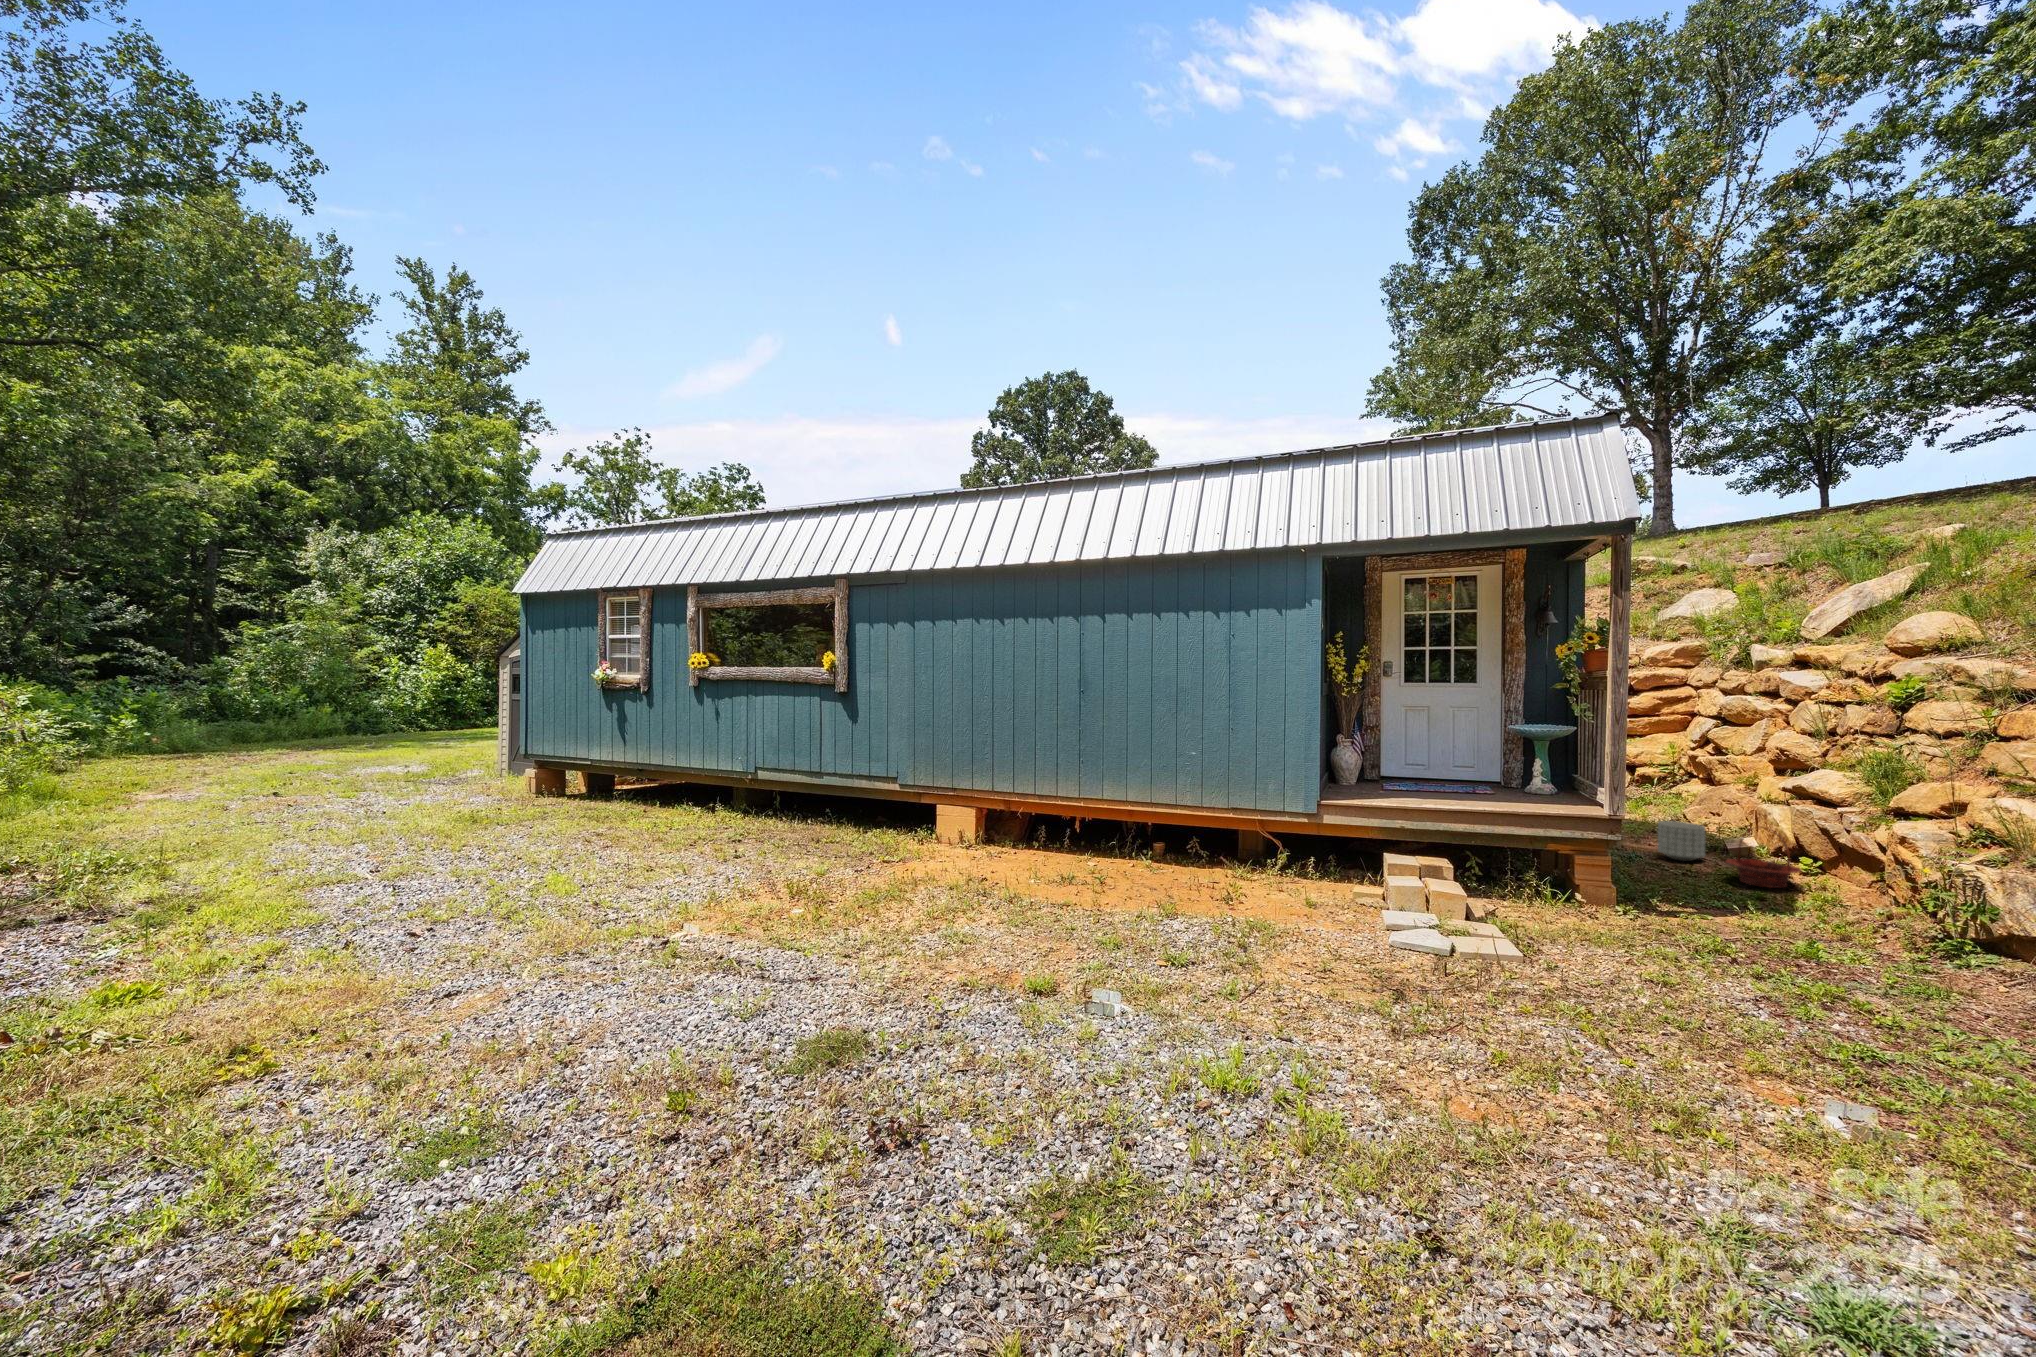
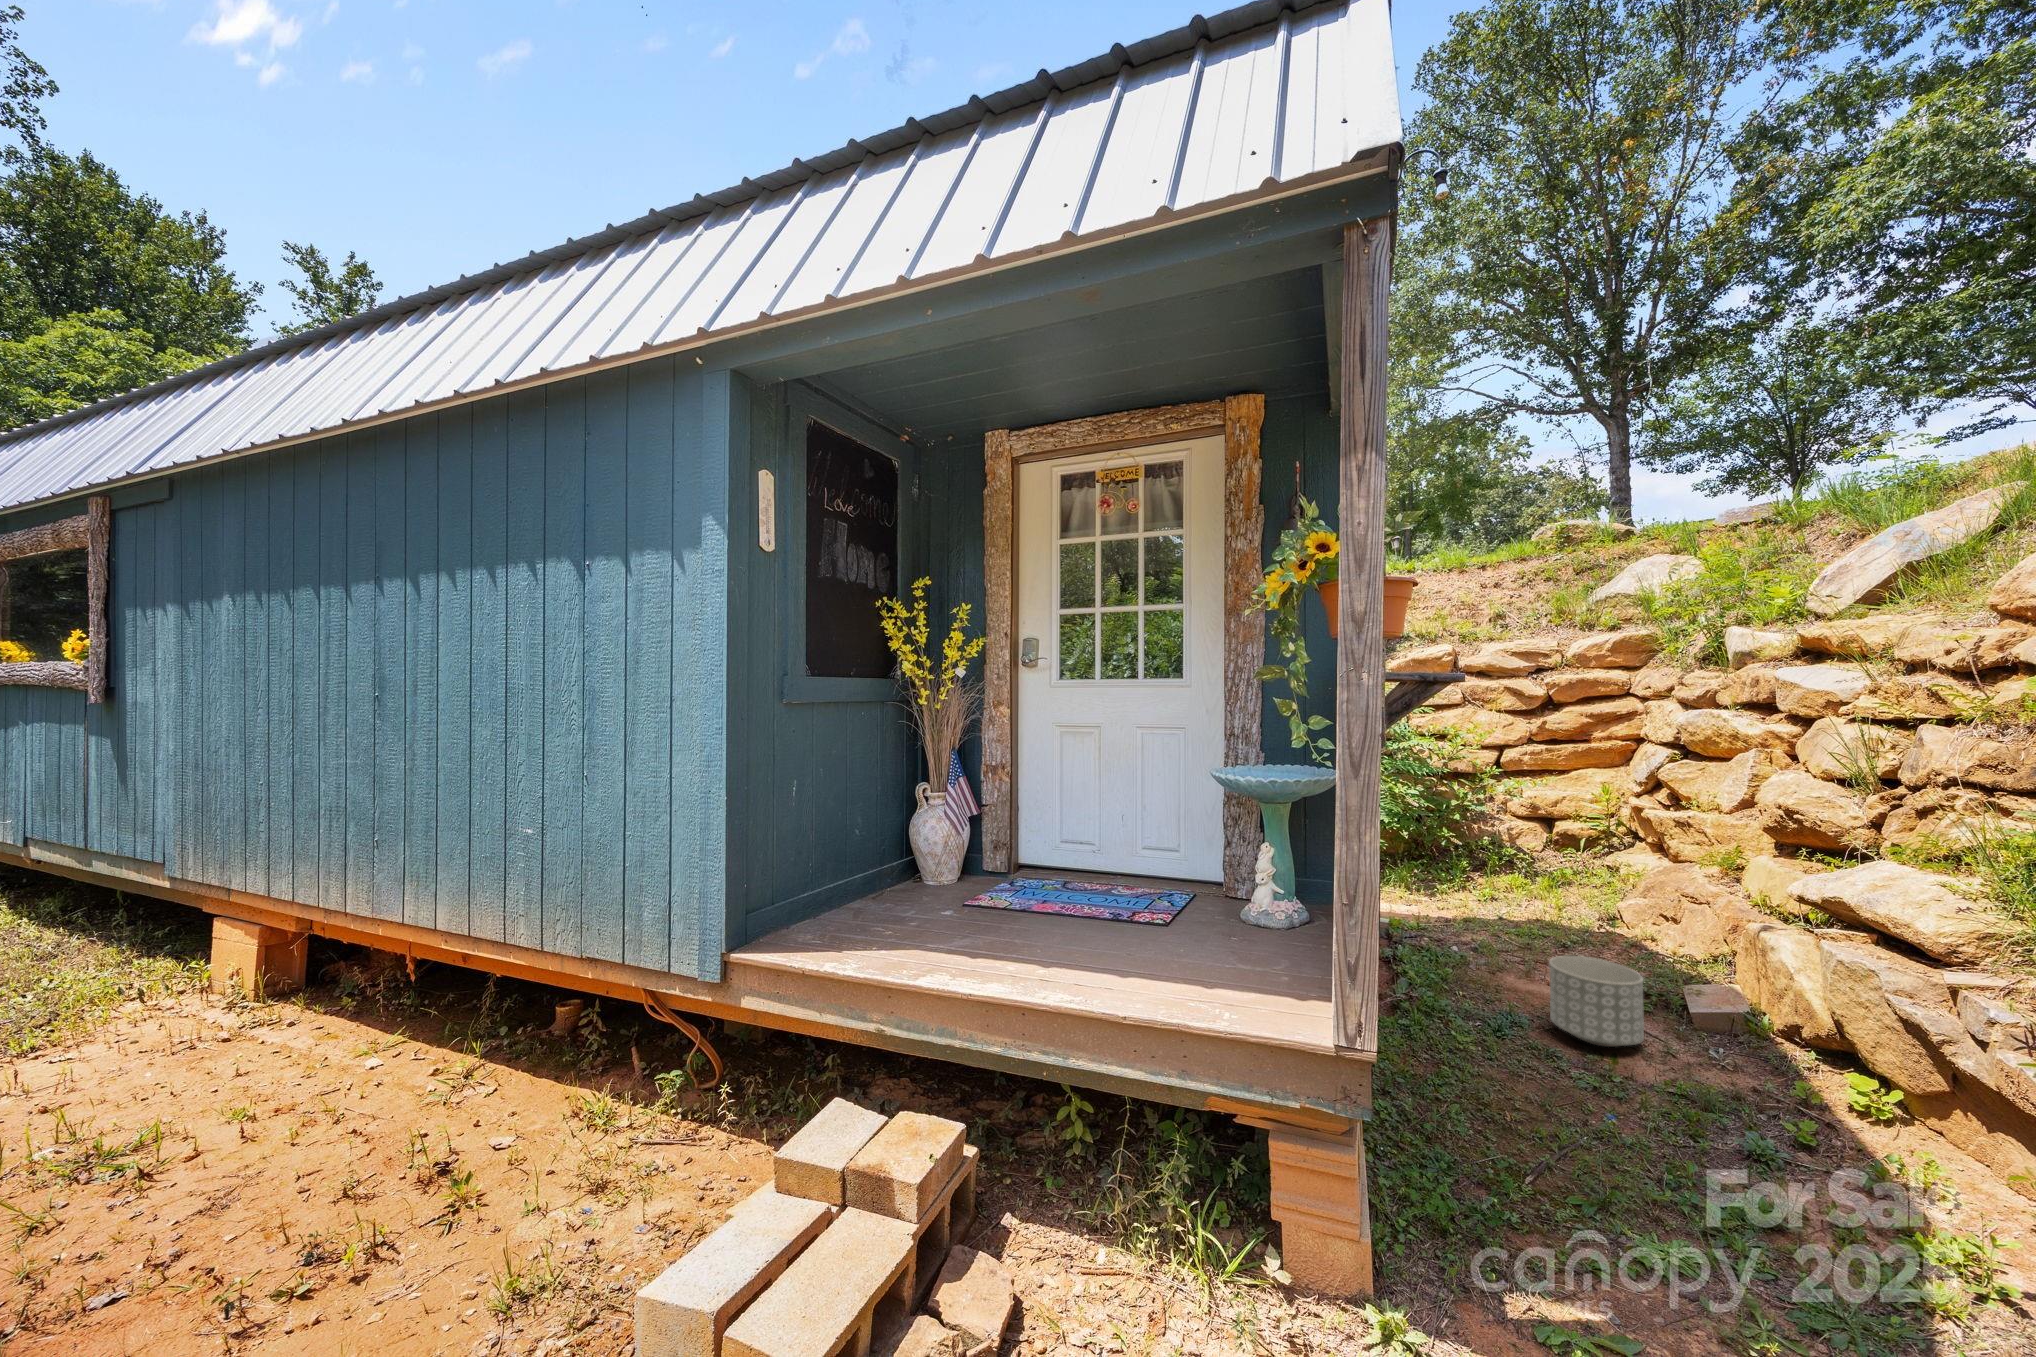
basket: present [1726,829,1802,888] -> none [1683,1012,1877,1177]

